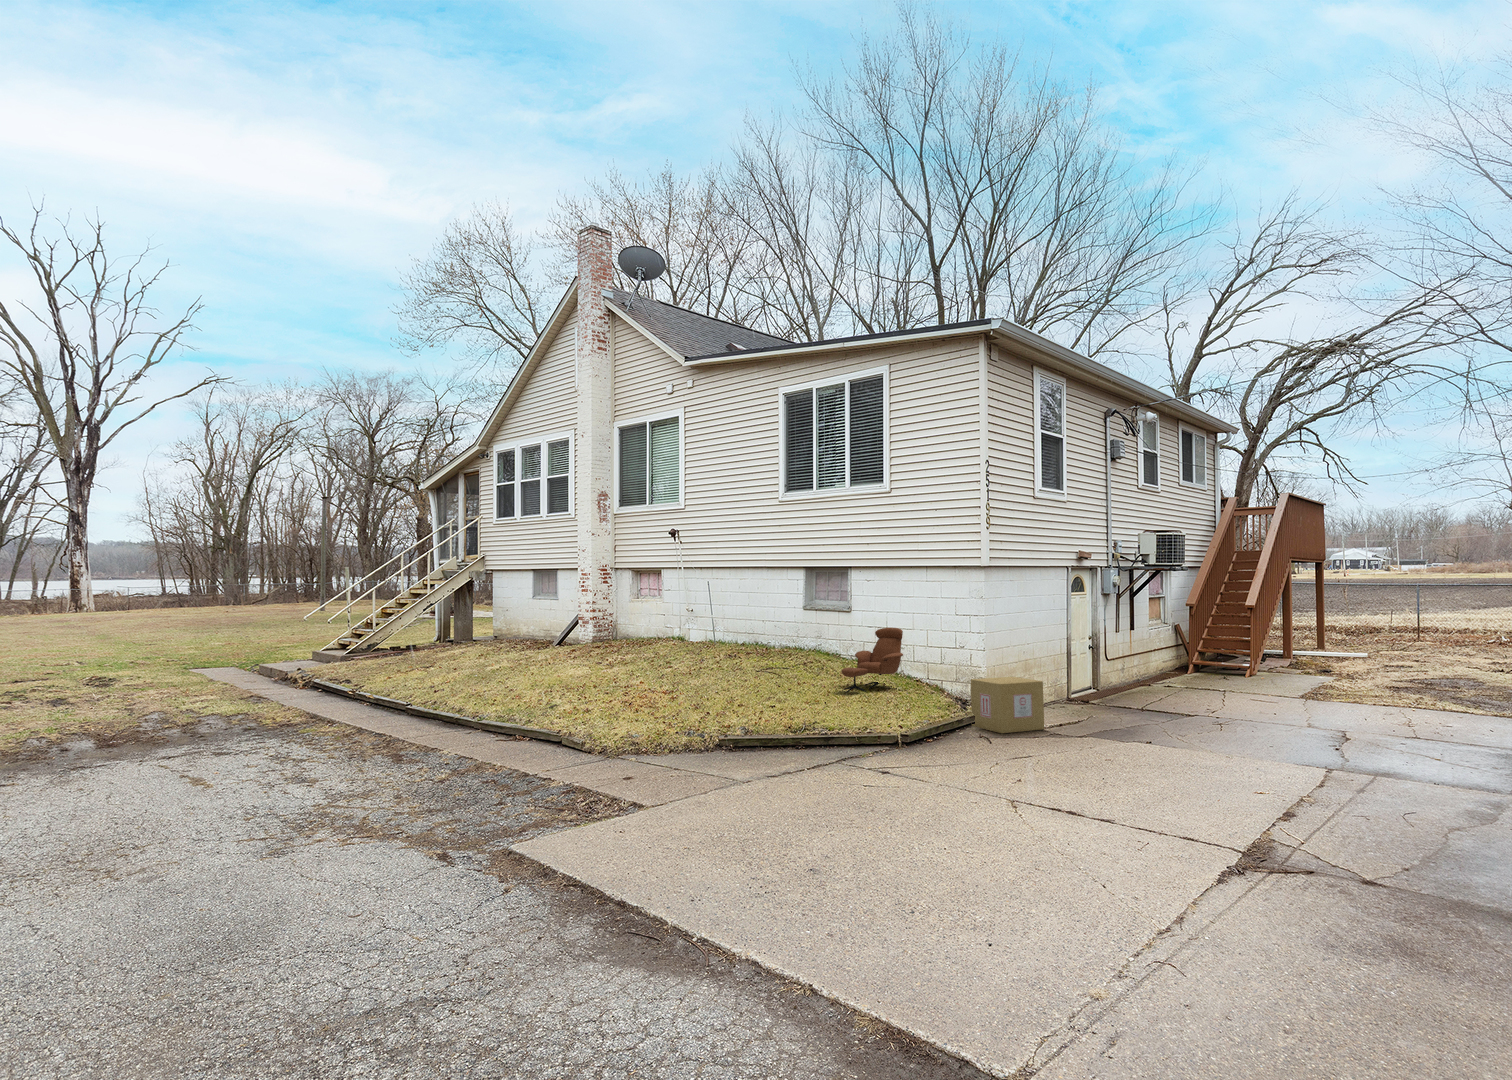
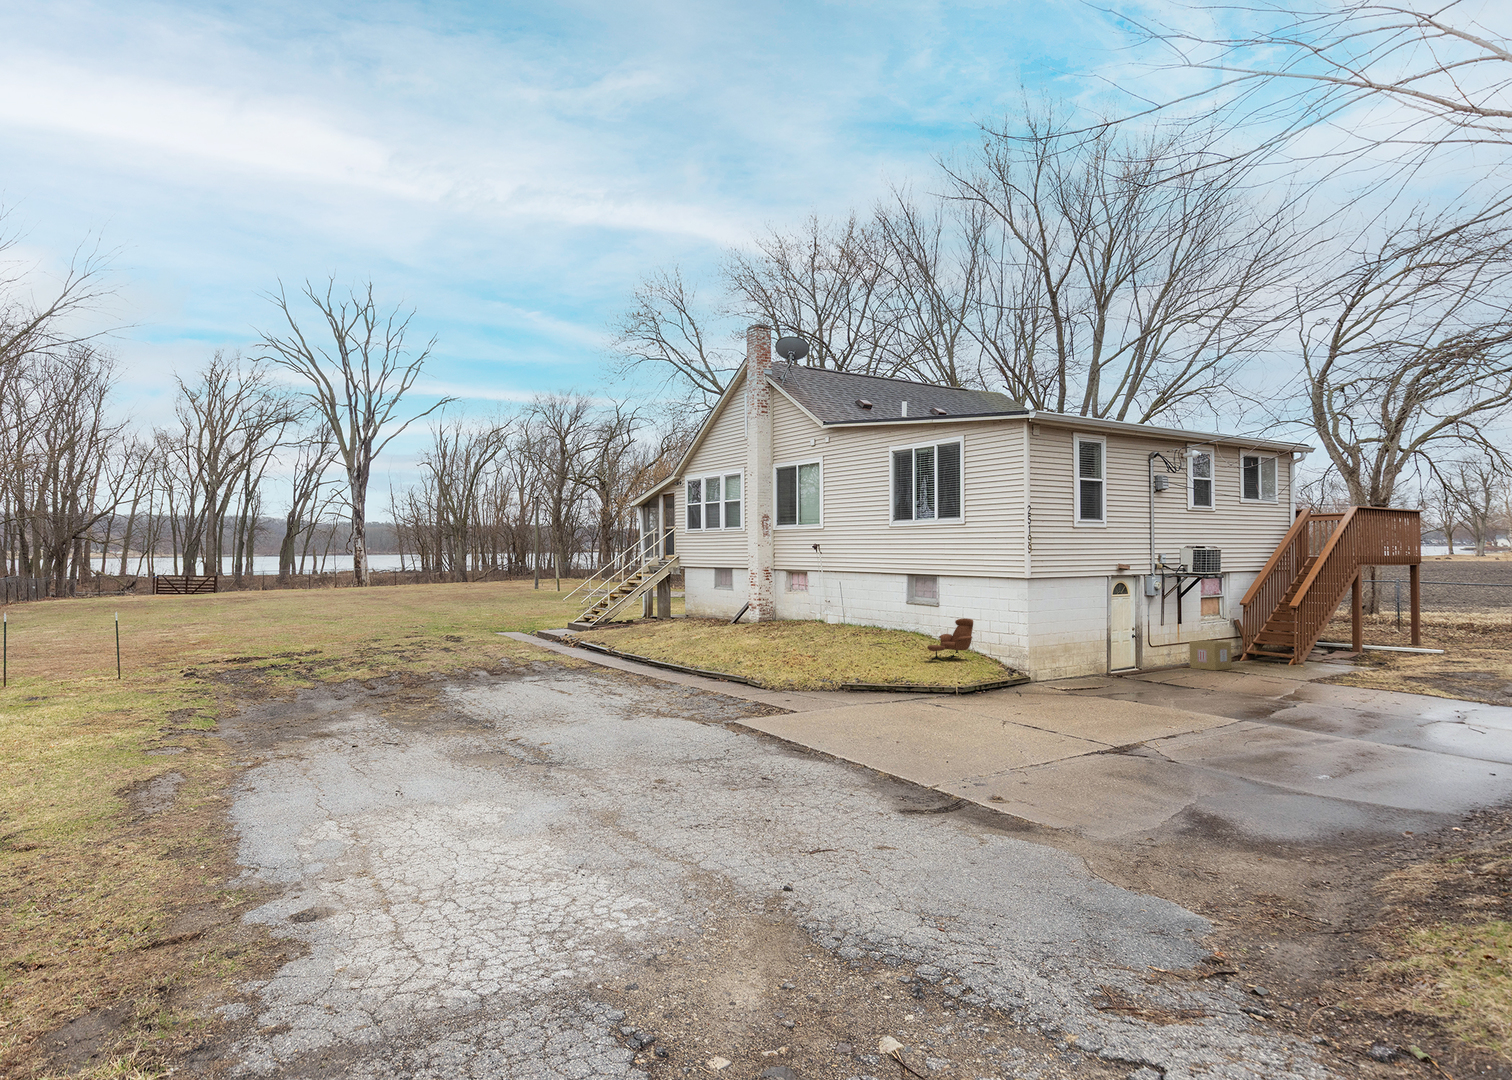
cardboard box: present [971,677,1044,733] -> present [1189,640,1232,670]

